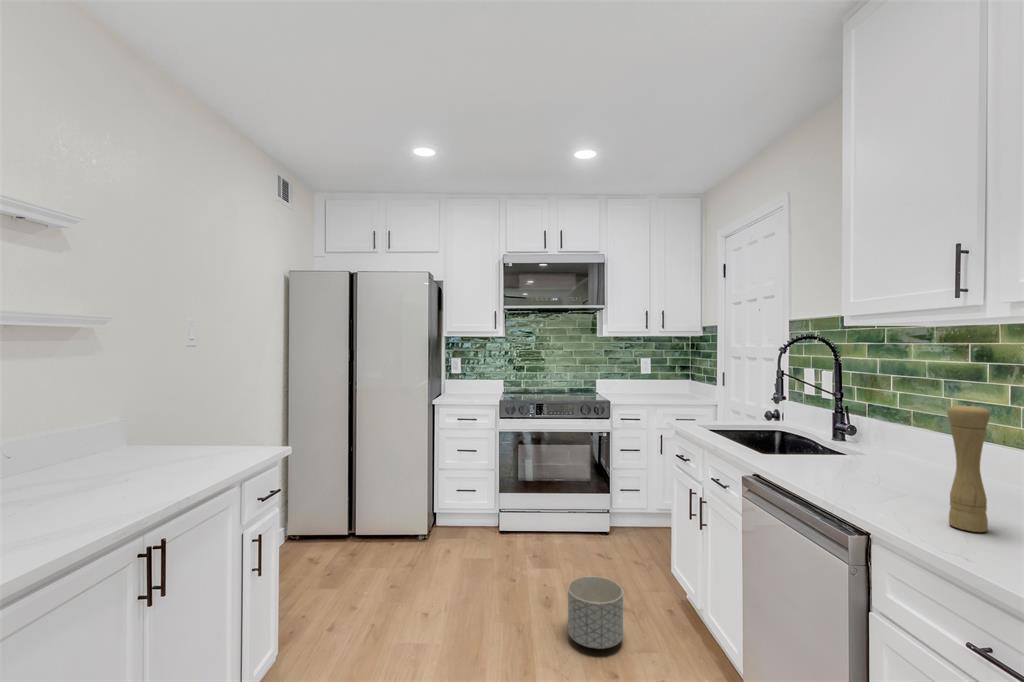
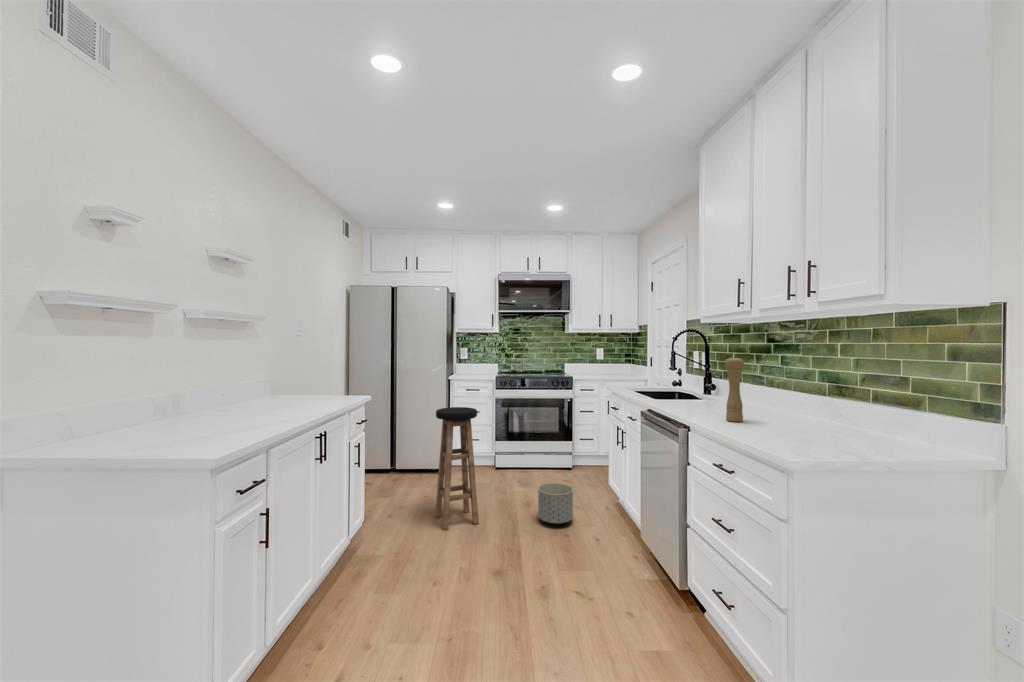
bar stool: none [406,458,474,660] -> present [435,407,479,530]

